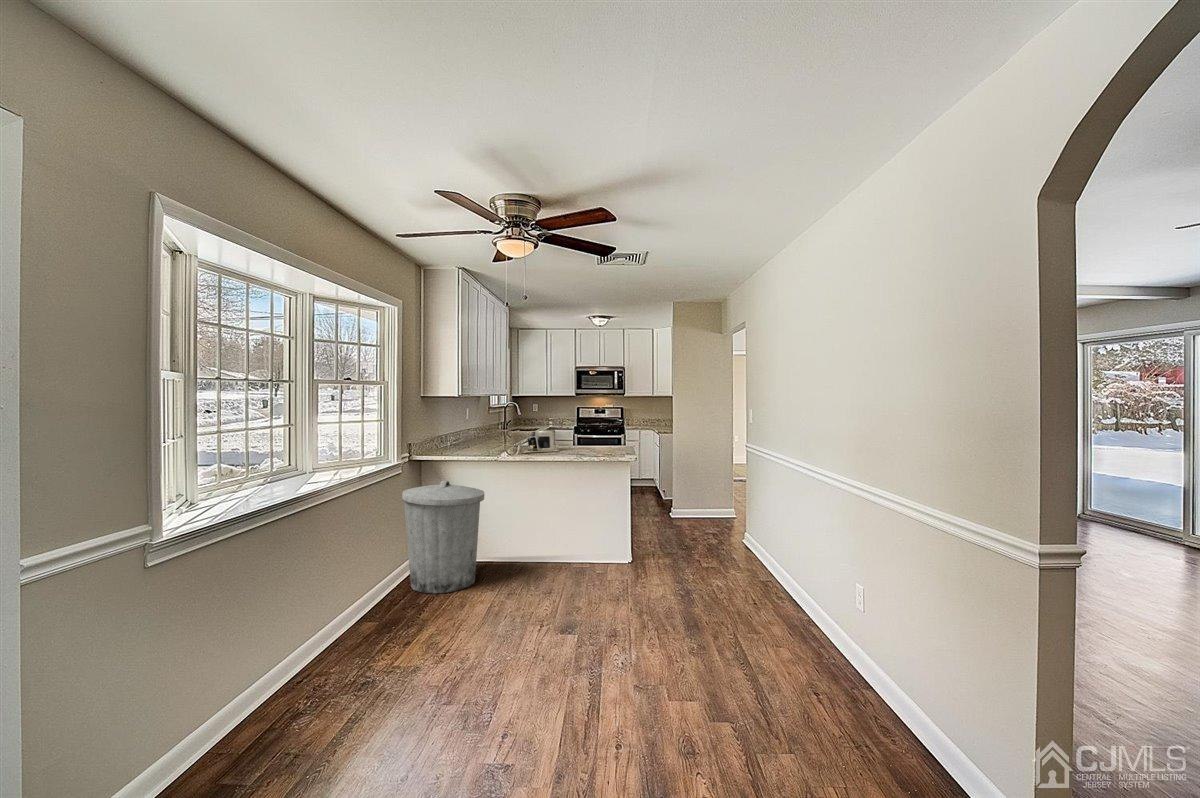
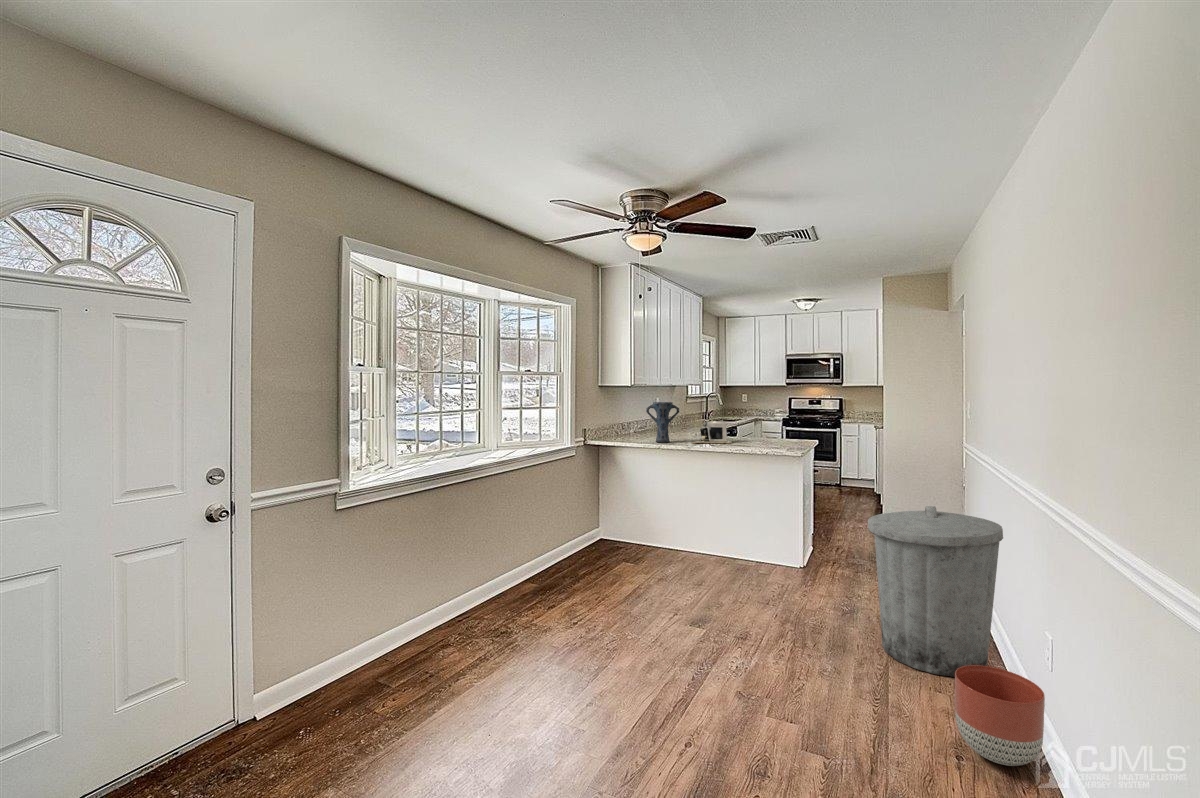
vase: none [474,413,508,454] -> present [646,402,679,443]
trash can: present [402,481,484,593] -> present [868,506,1003,677]
planter: none [810,617,872,692] -> present [955,665,1045,766]

